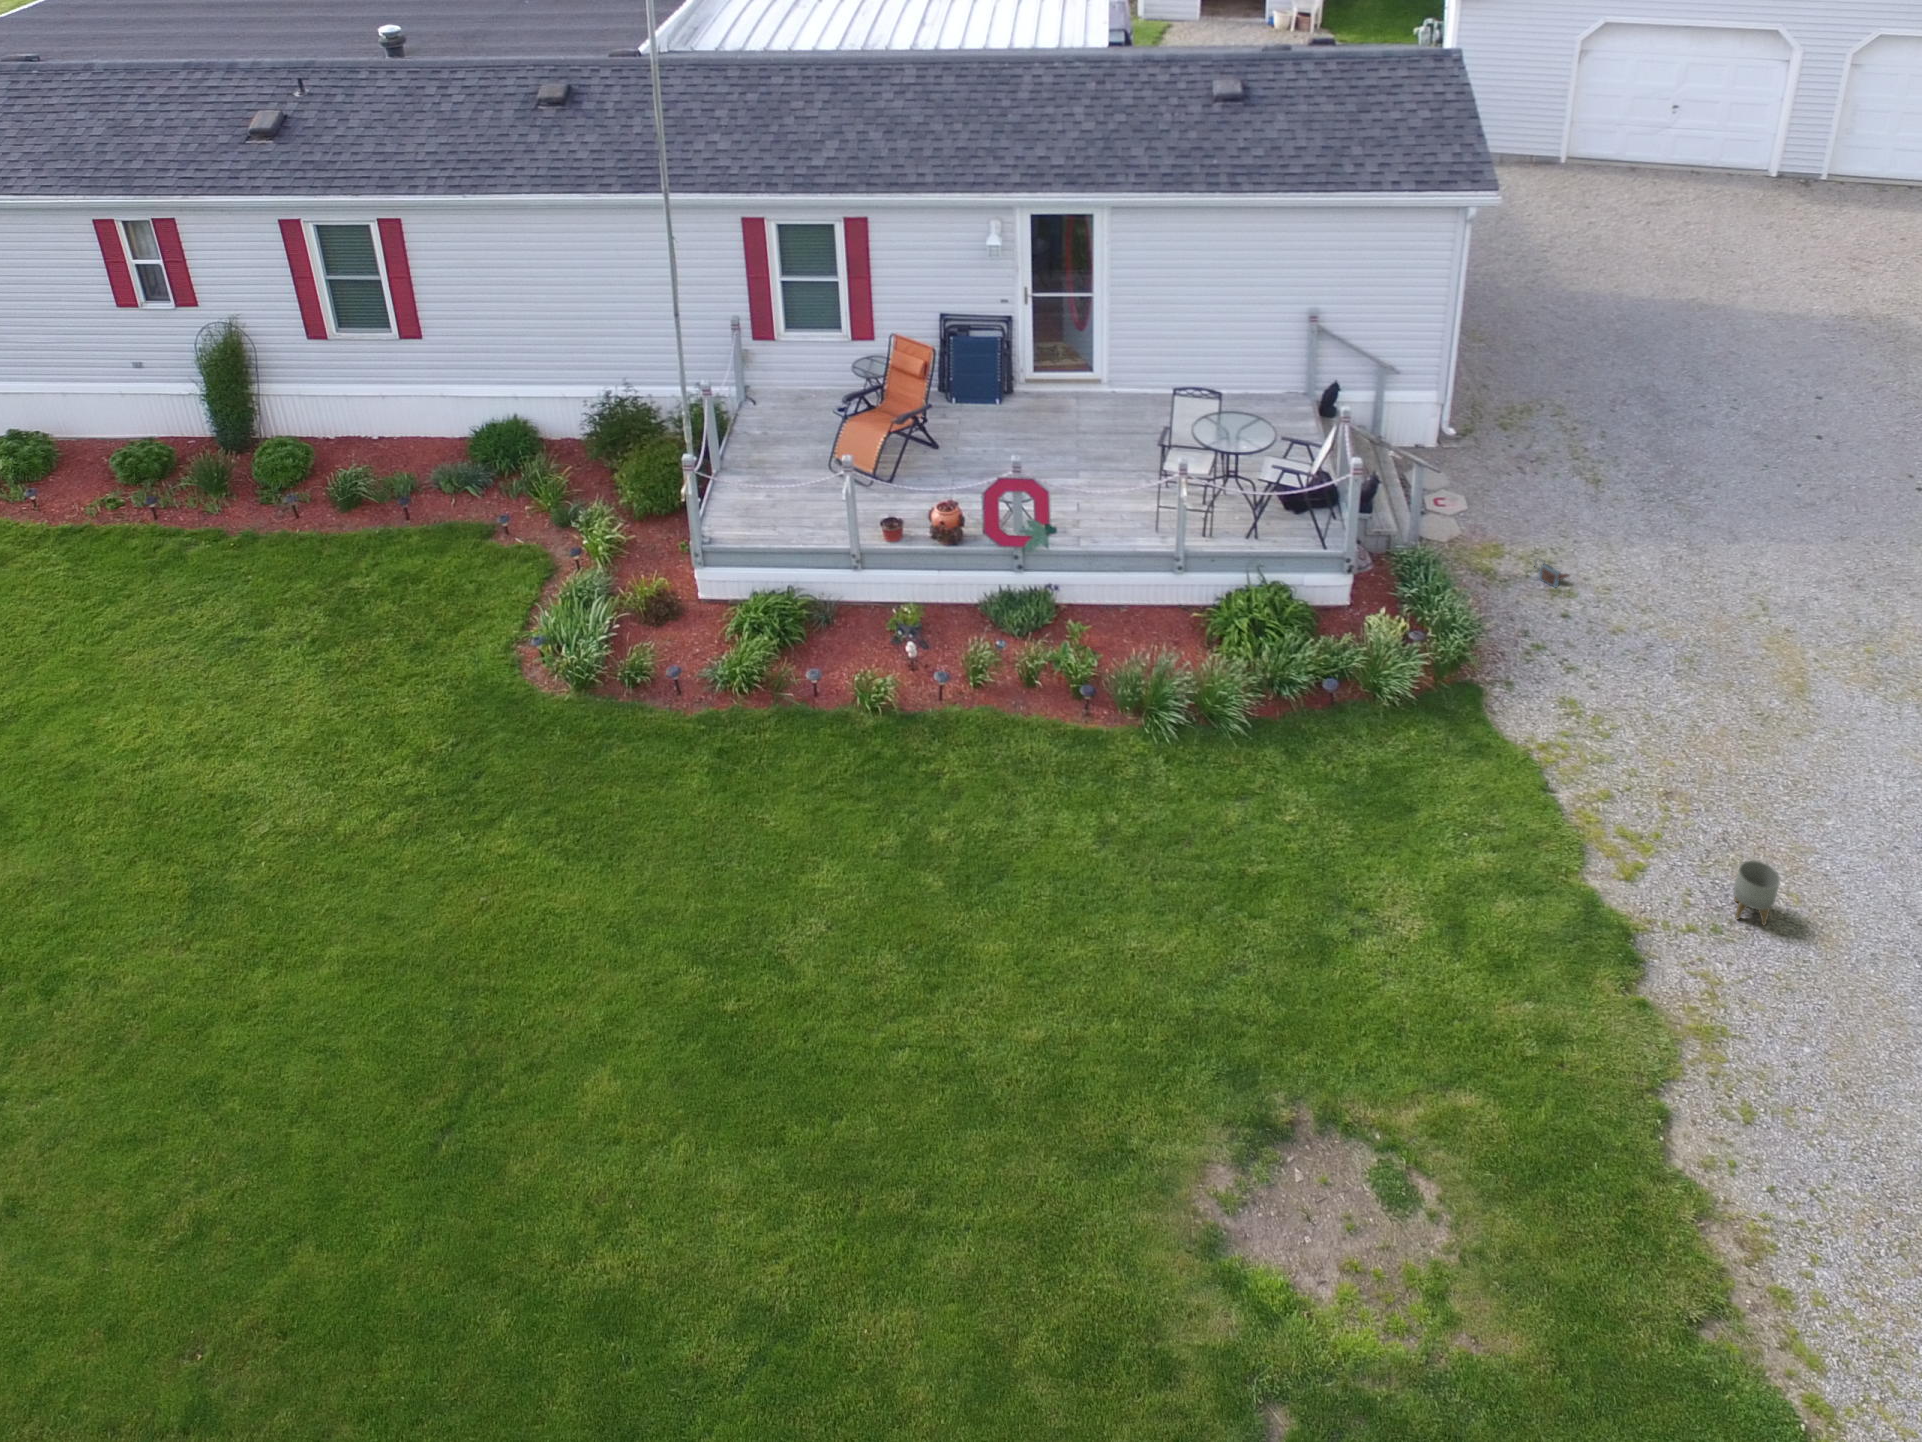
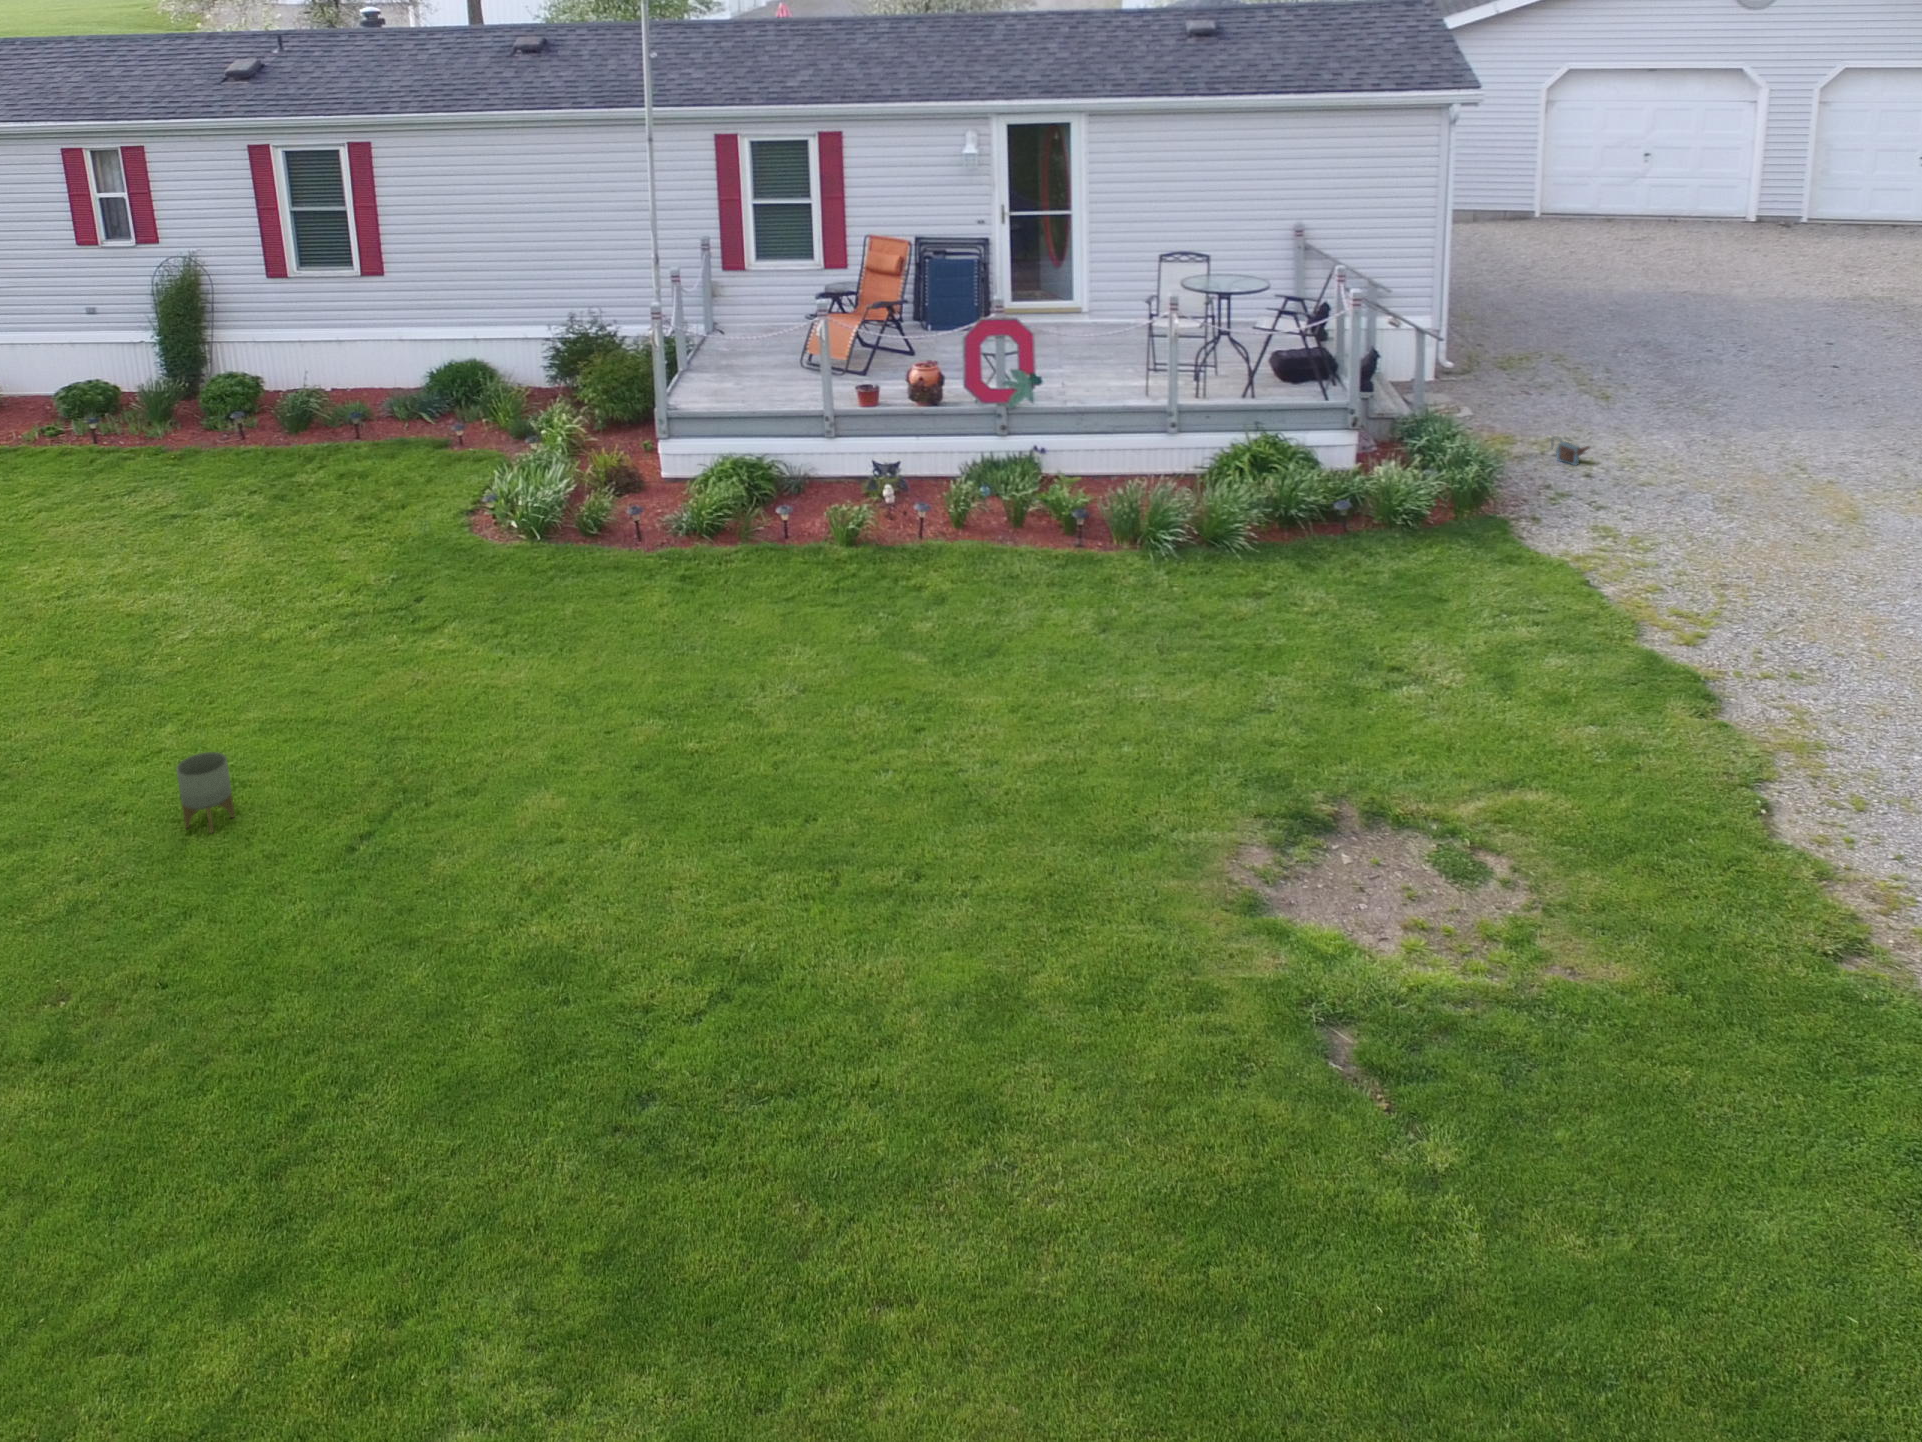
planter: present [1734,860,1780,925] -> present [176,752,235,833]

